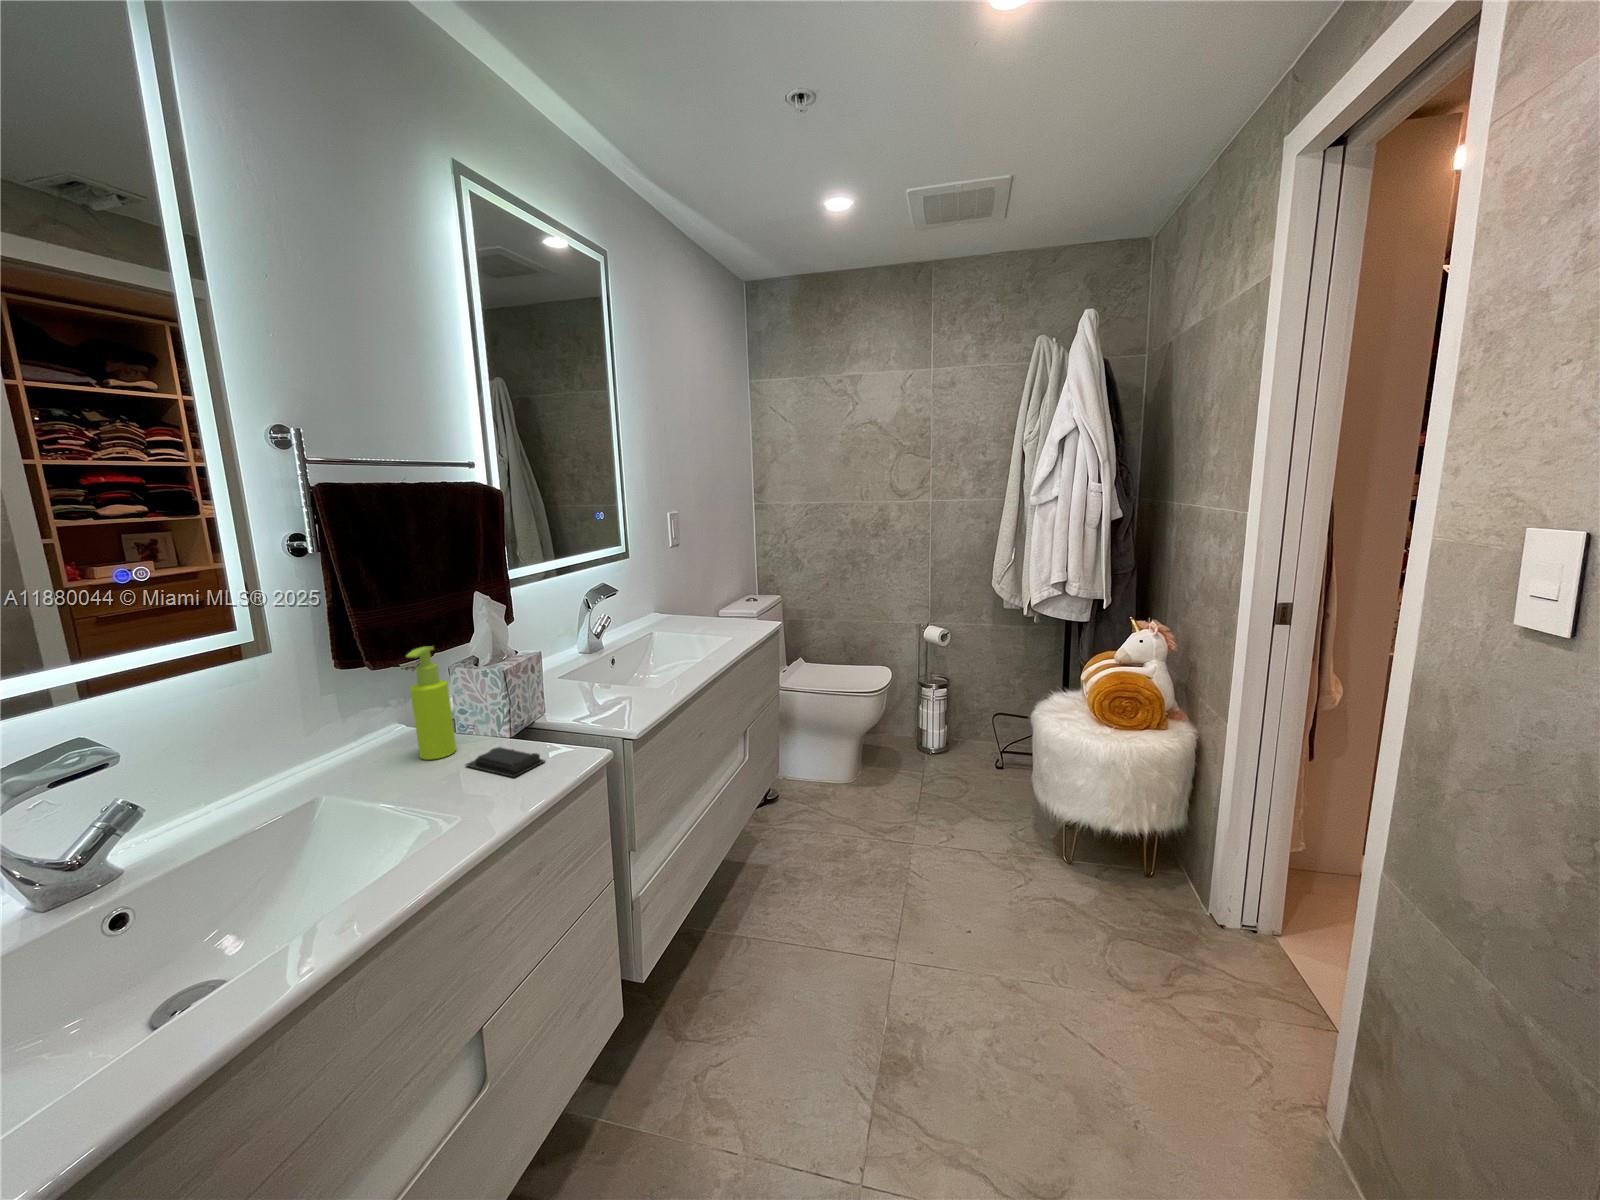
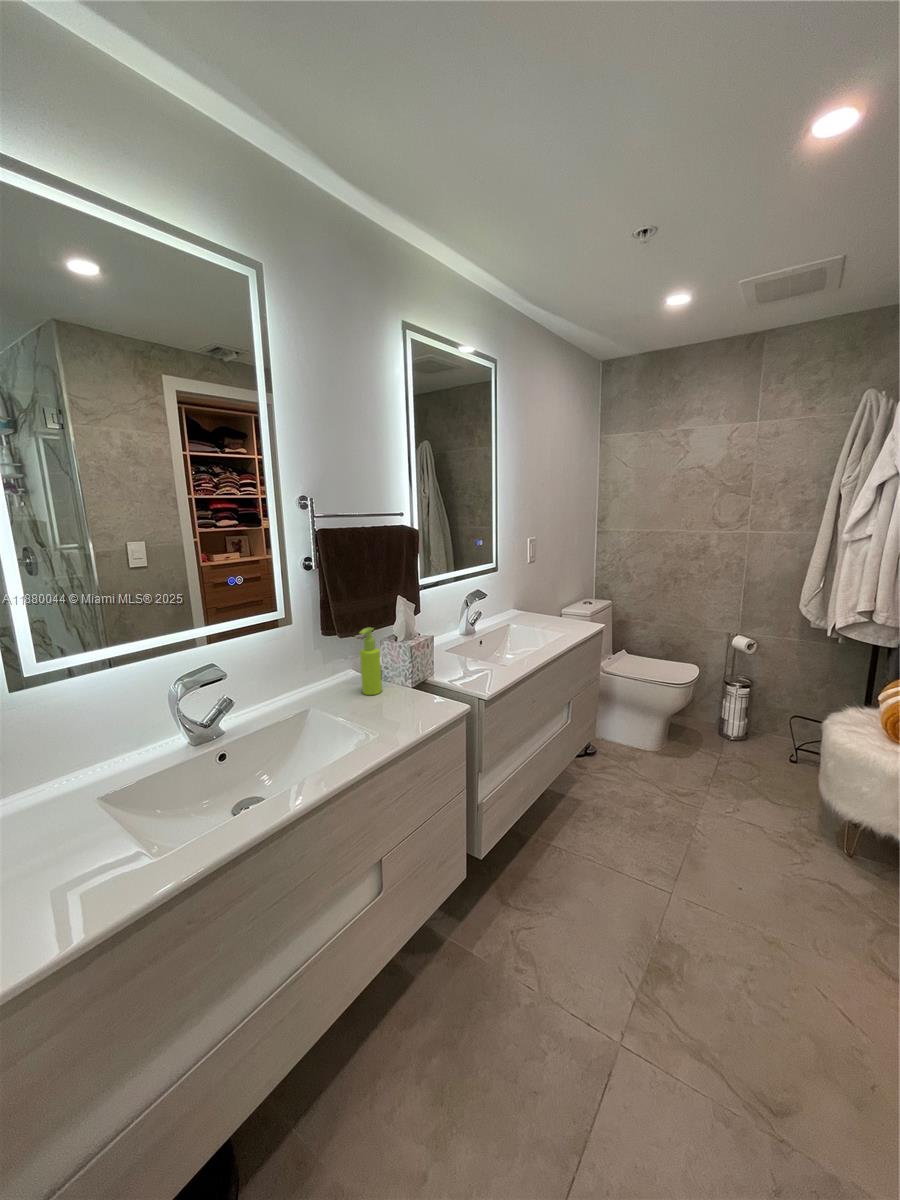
soap bar: present [466,747,545,777] -> none [386,694,431,714]

